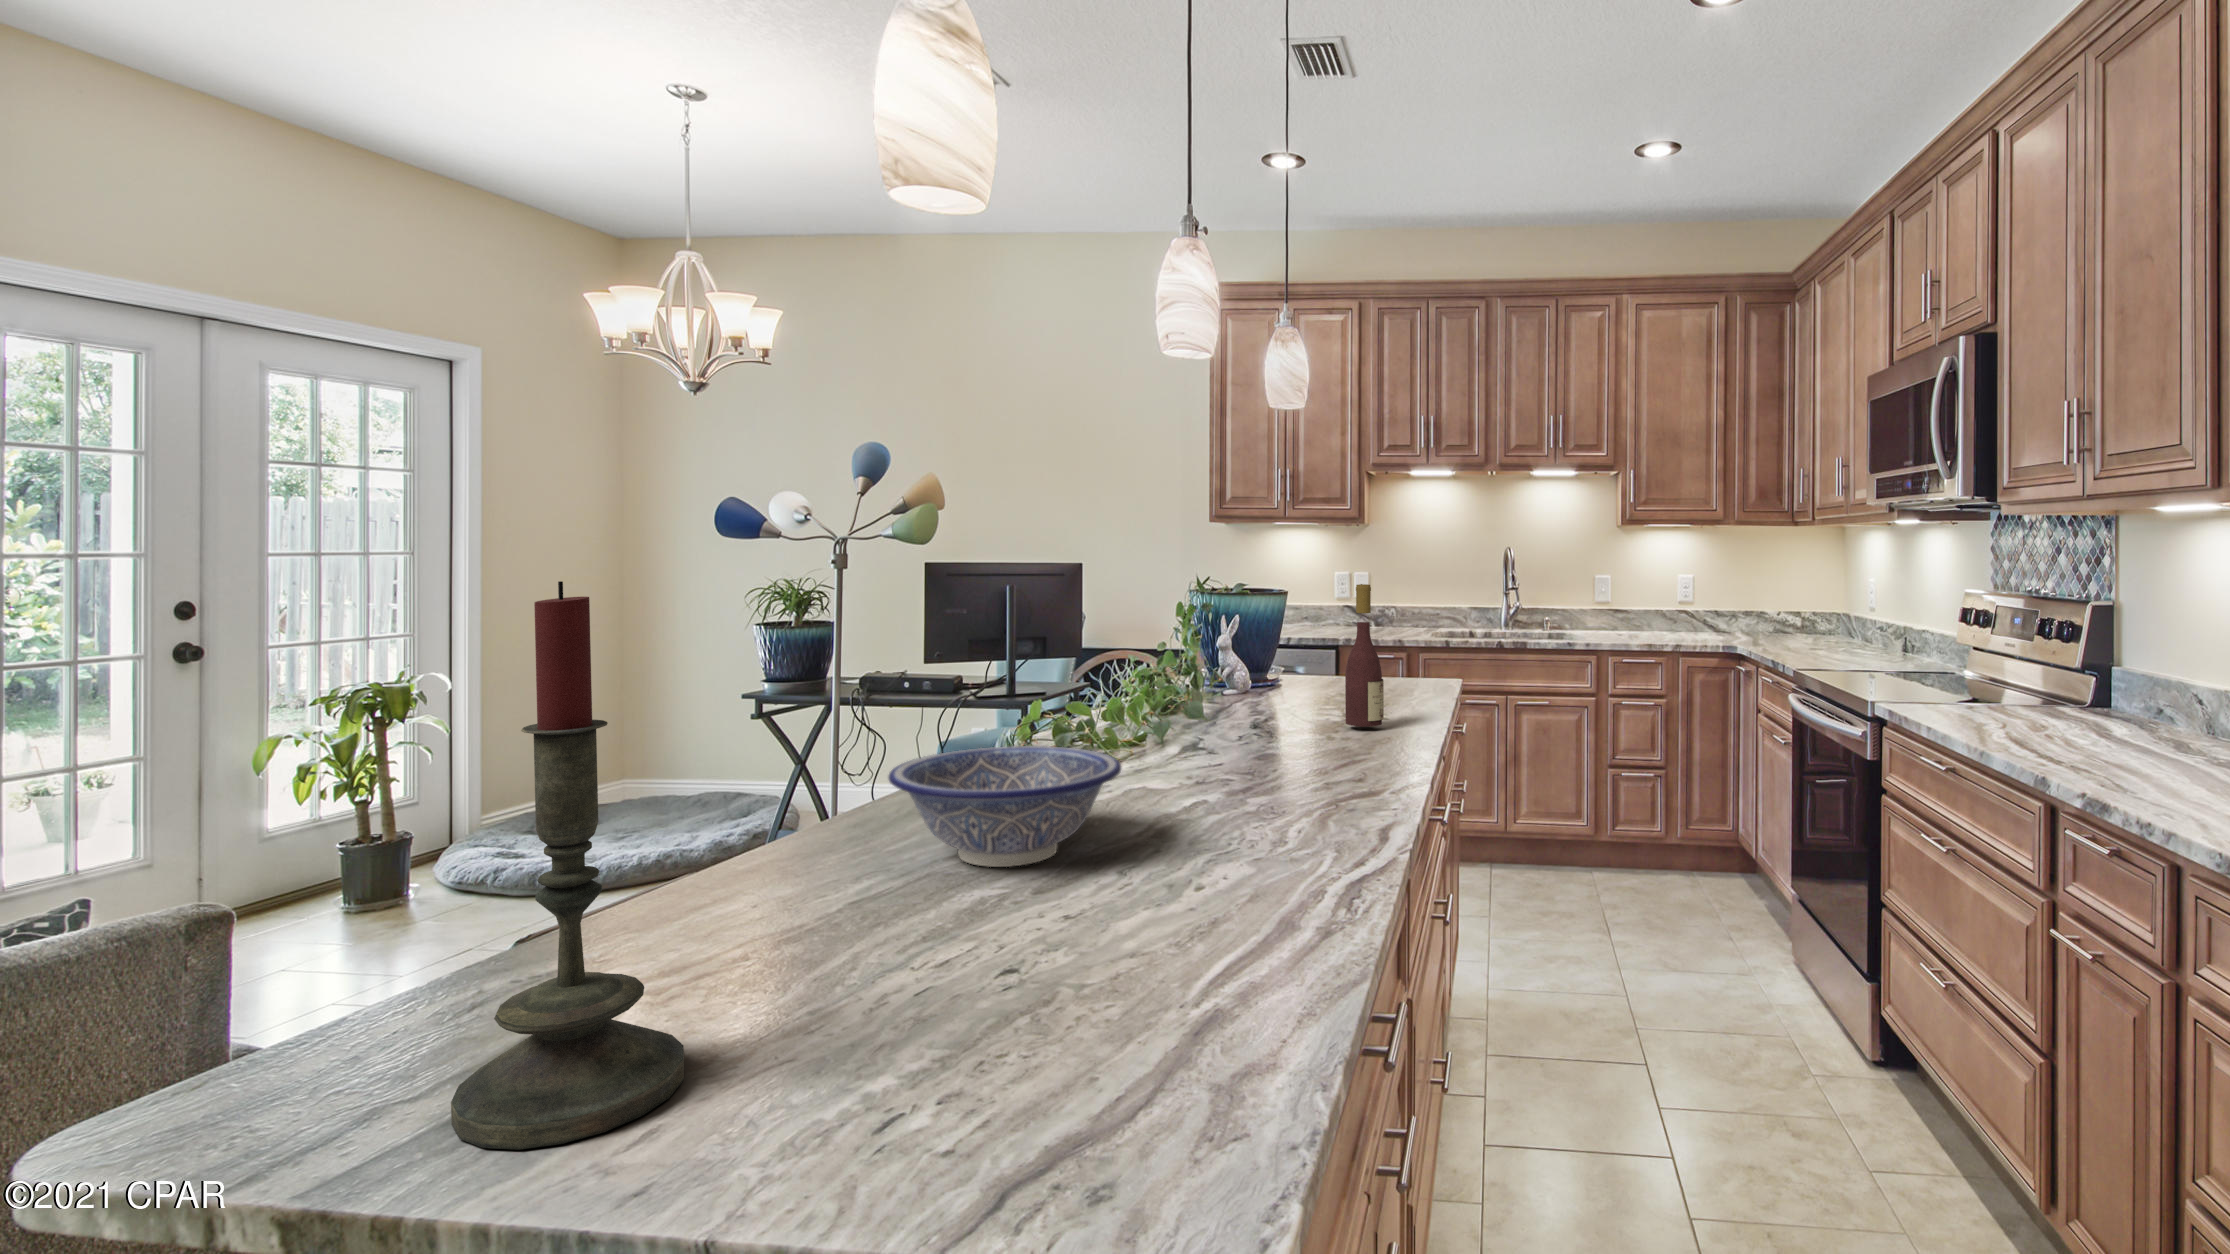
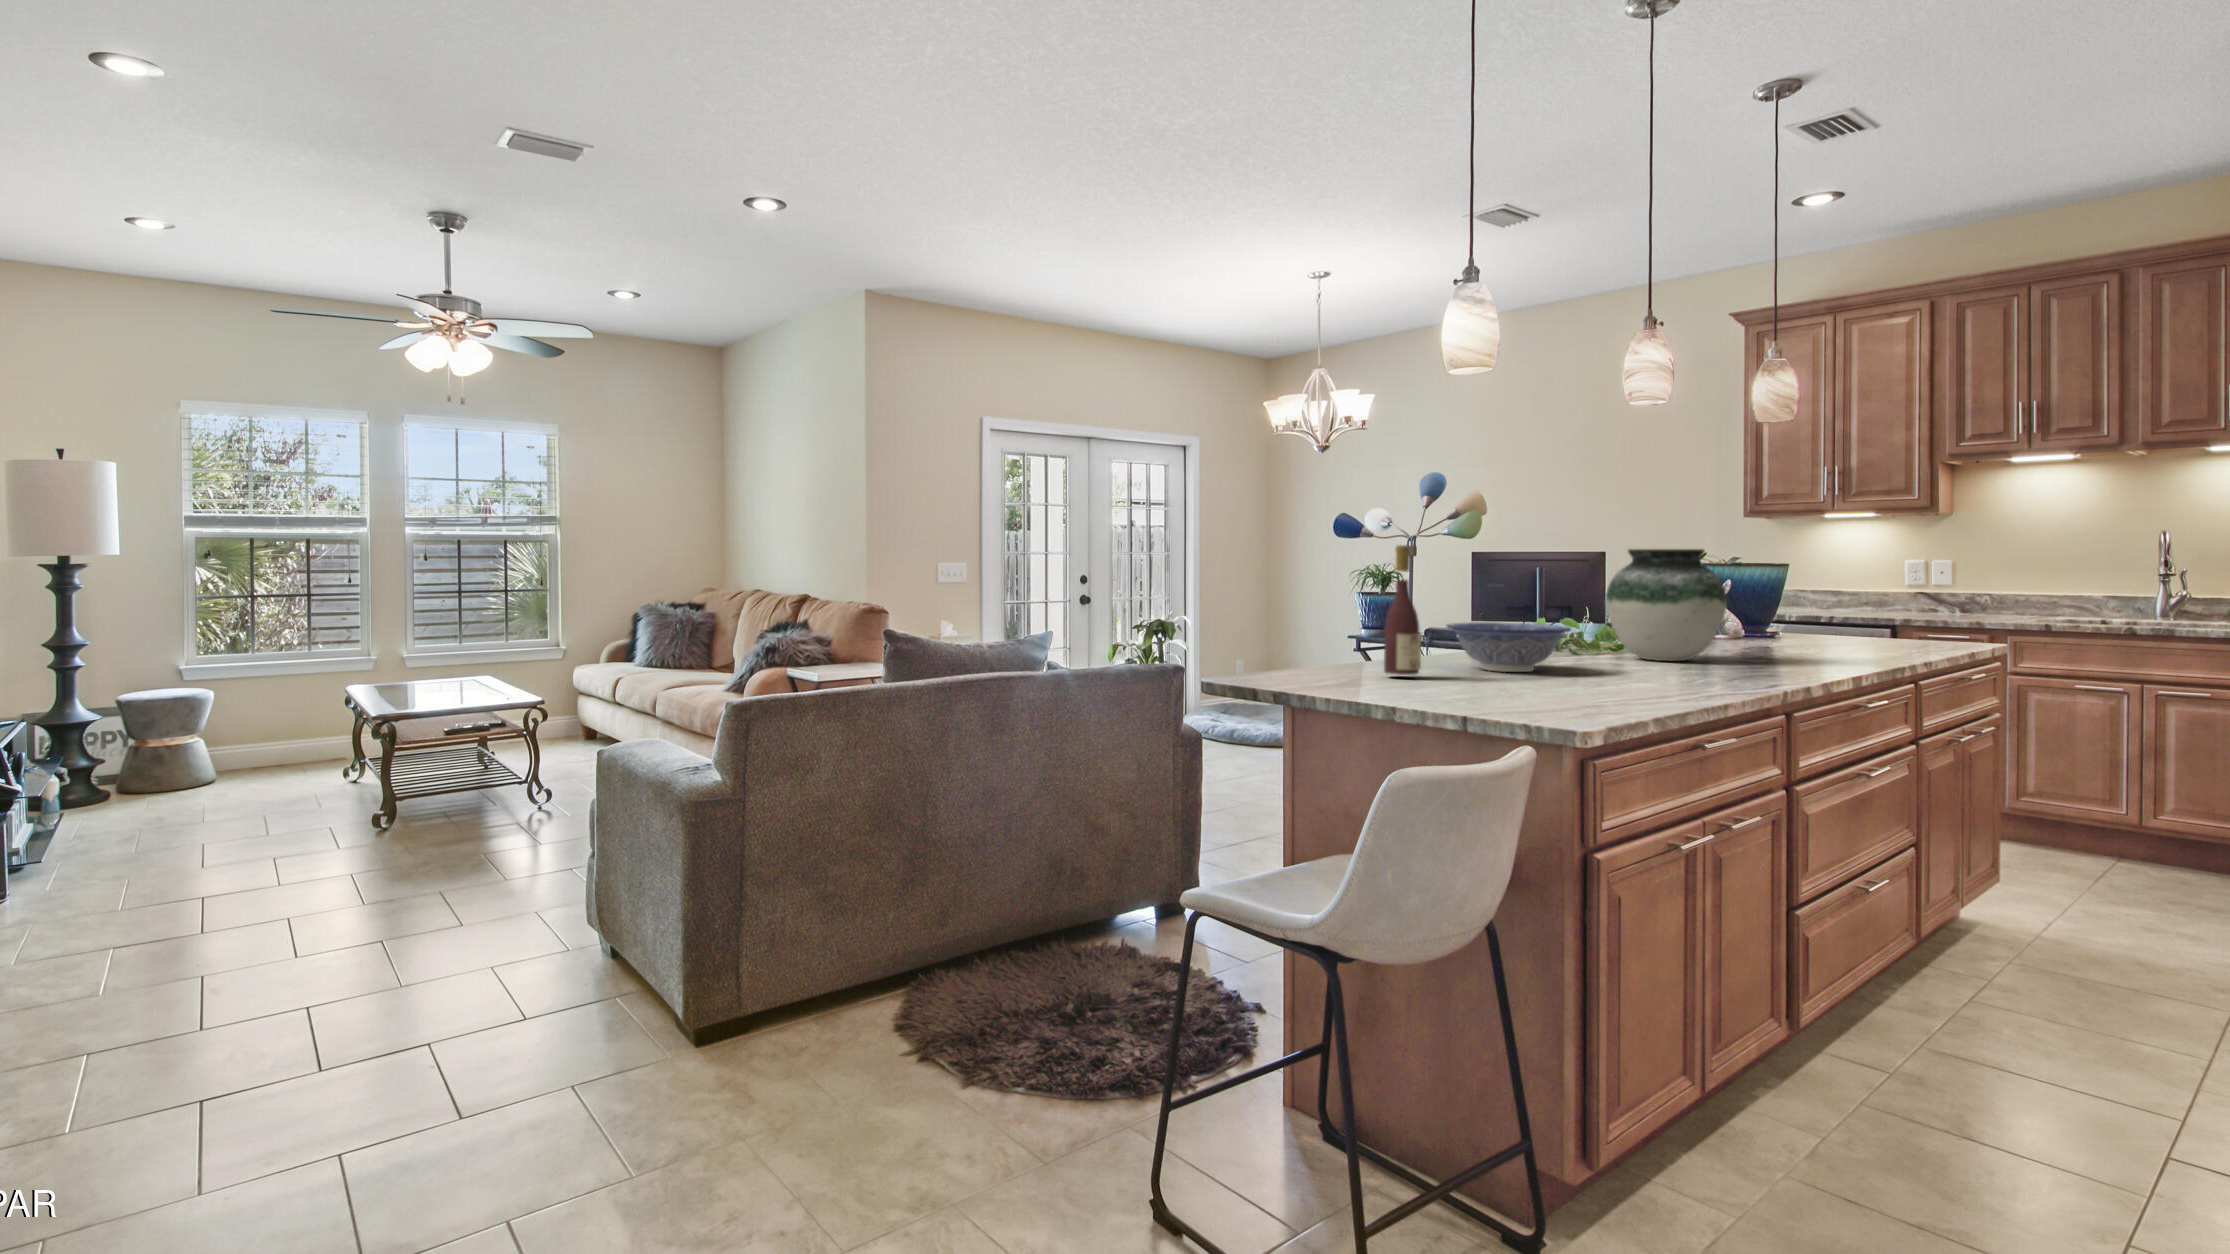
candle: present [451,581,684,1150] -> none [1305,520,1372,689]
wine bottle: present [1345,584,1384,727] -> present [1384,545,1421,675]
vase: none [1132,590,1294,768] -> present [1606,549,1727,661]

